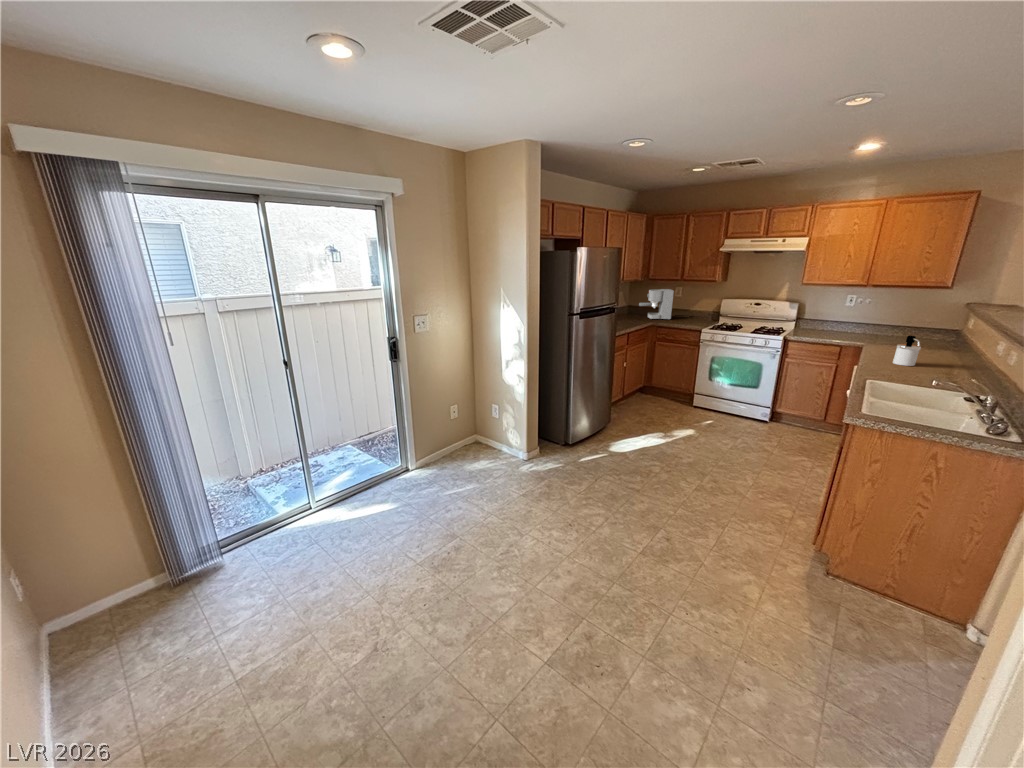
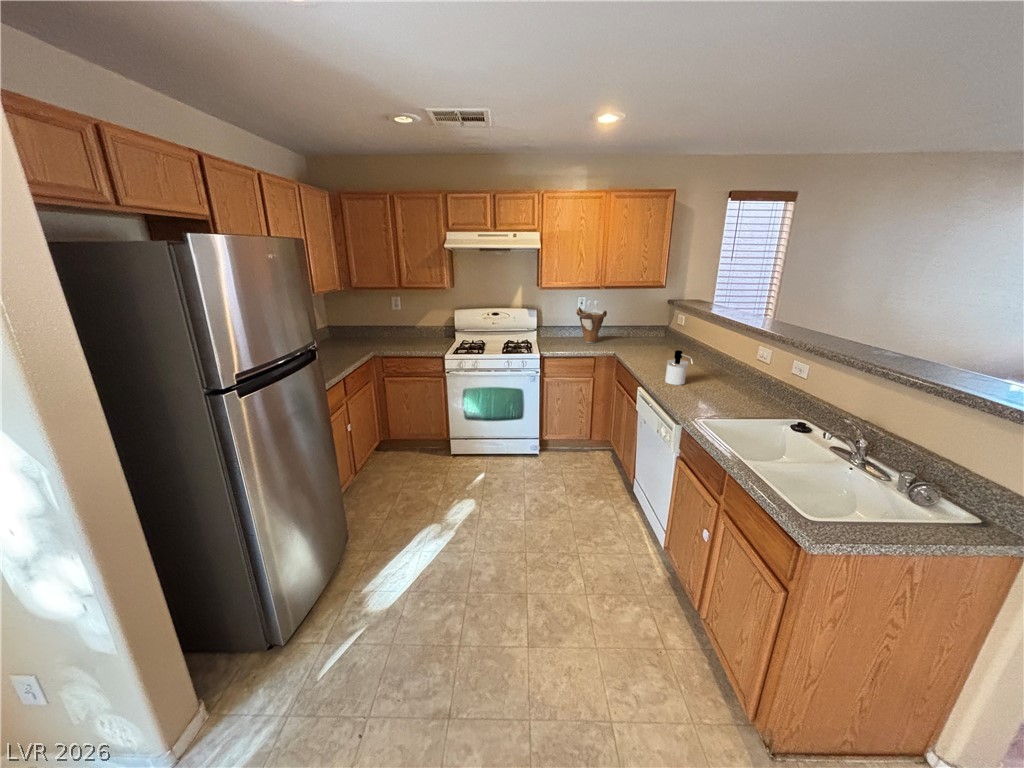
coffee maker: present [639,289,674,320] -> none [347,299,397,345]
vase: none [839,303,873,336] -> present [577,307,607,343]

